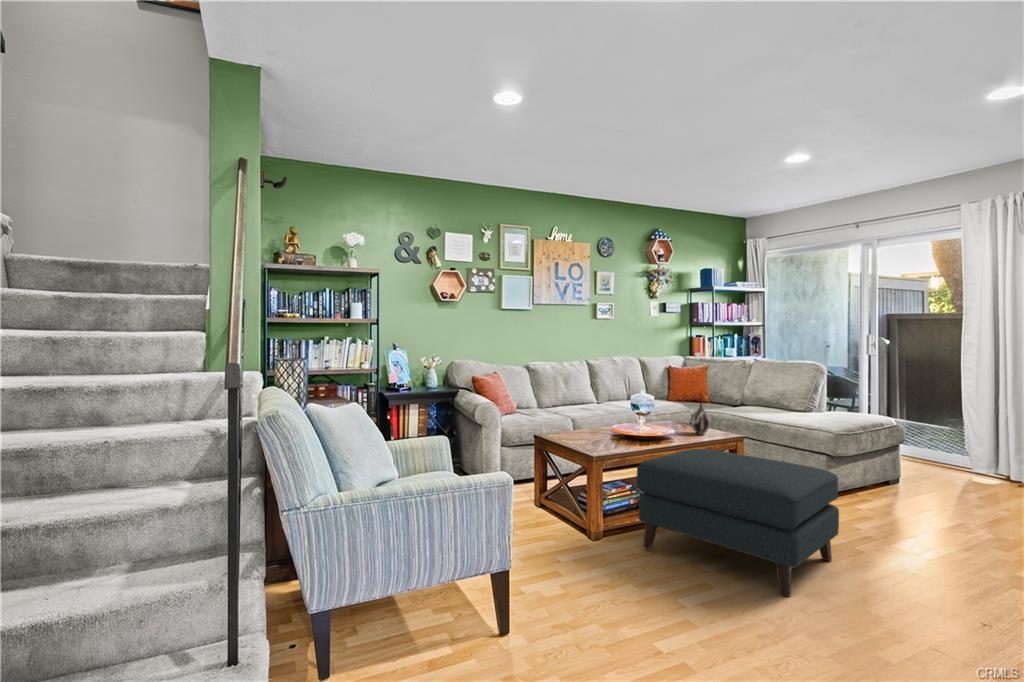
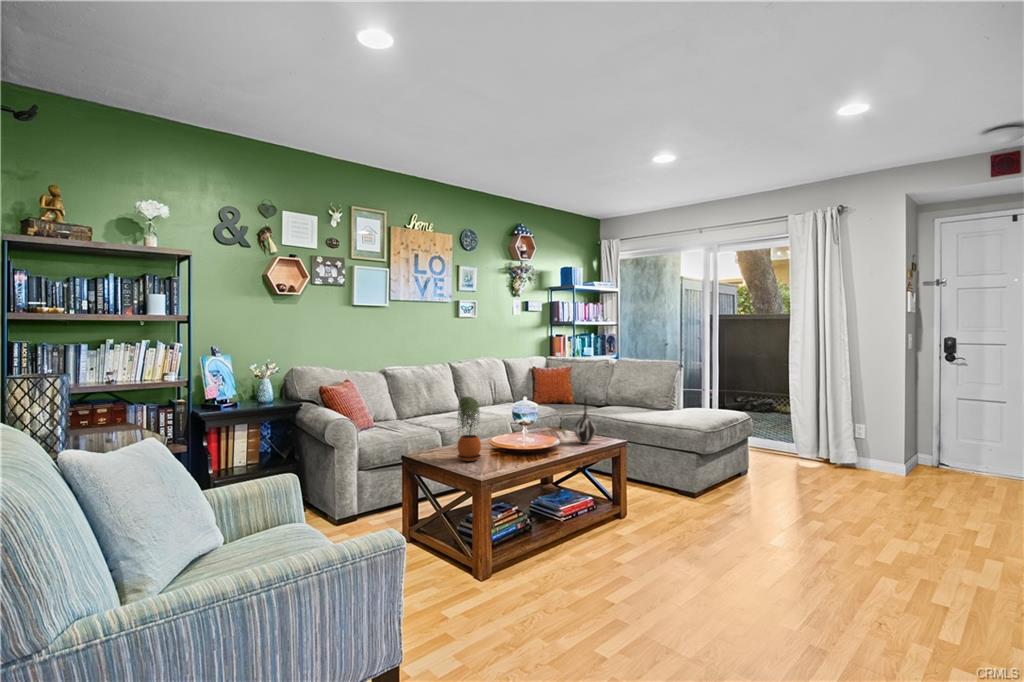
potted plant: none [579,386,600,442] -> present [457,396,481,461]
ottoman: present [637,449,839,597] -> none [533,462,740,631]

